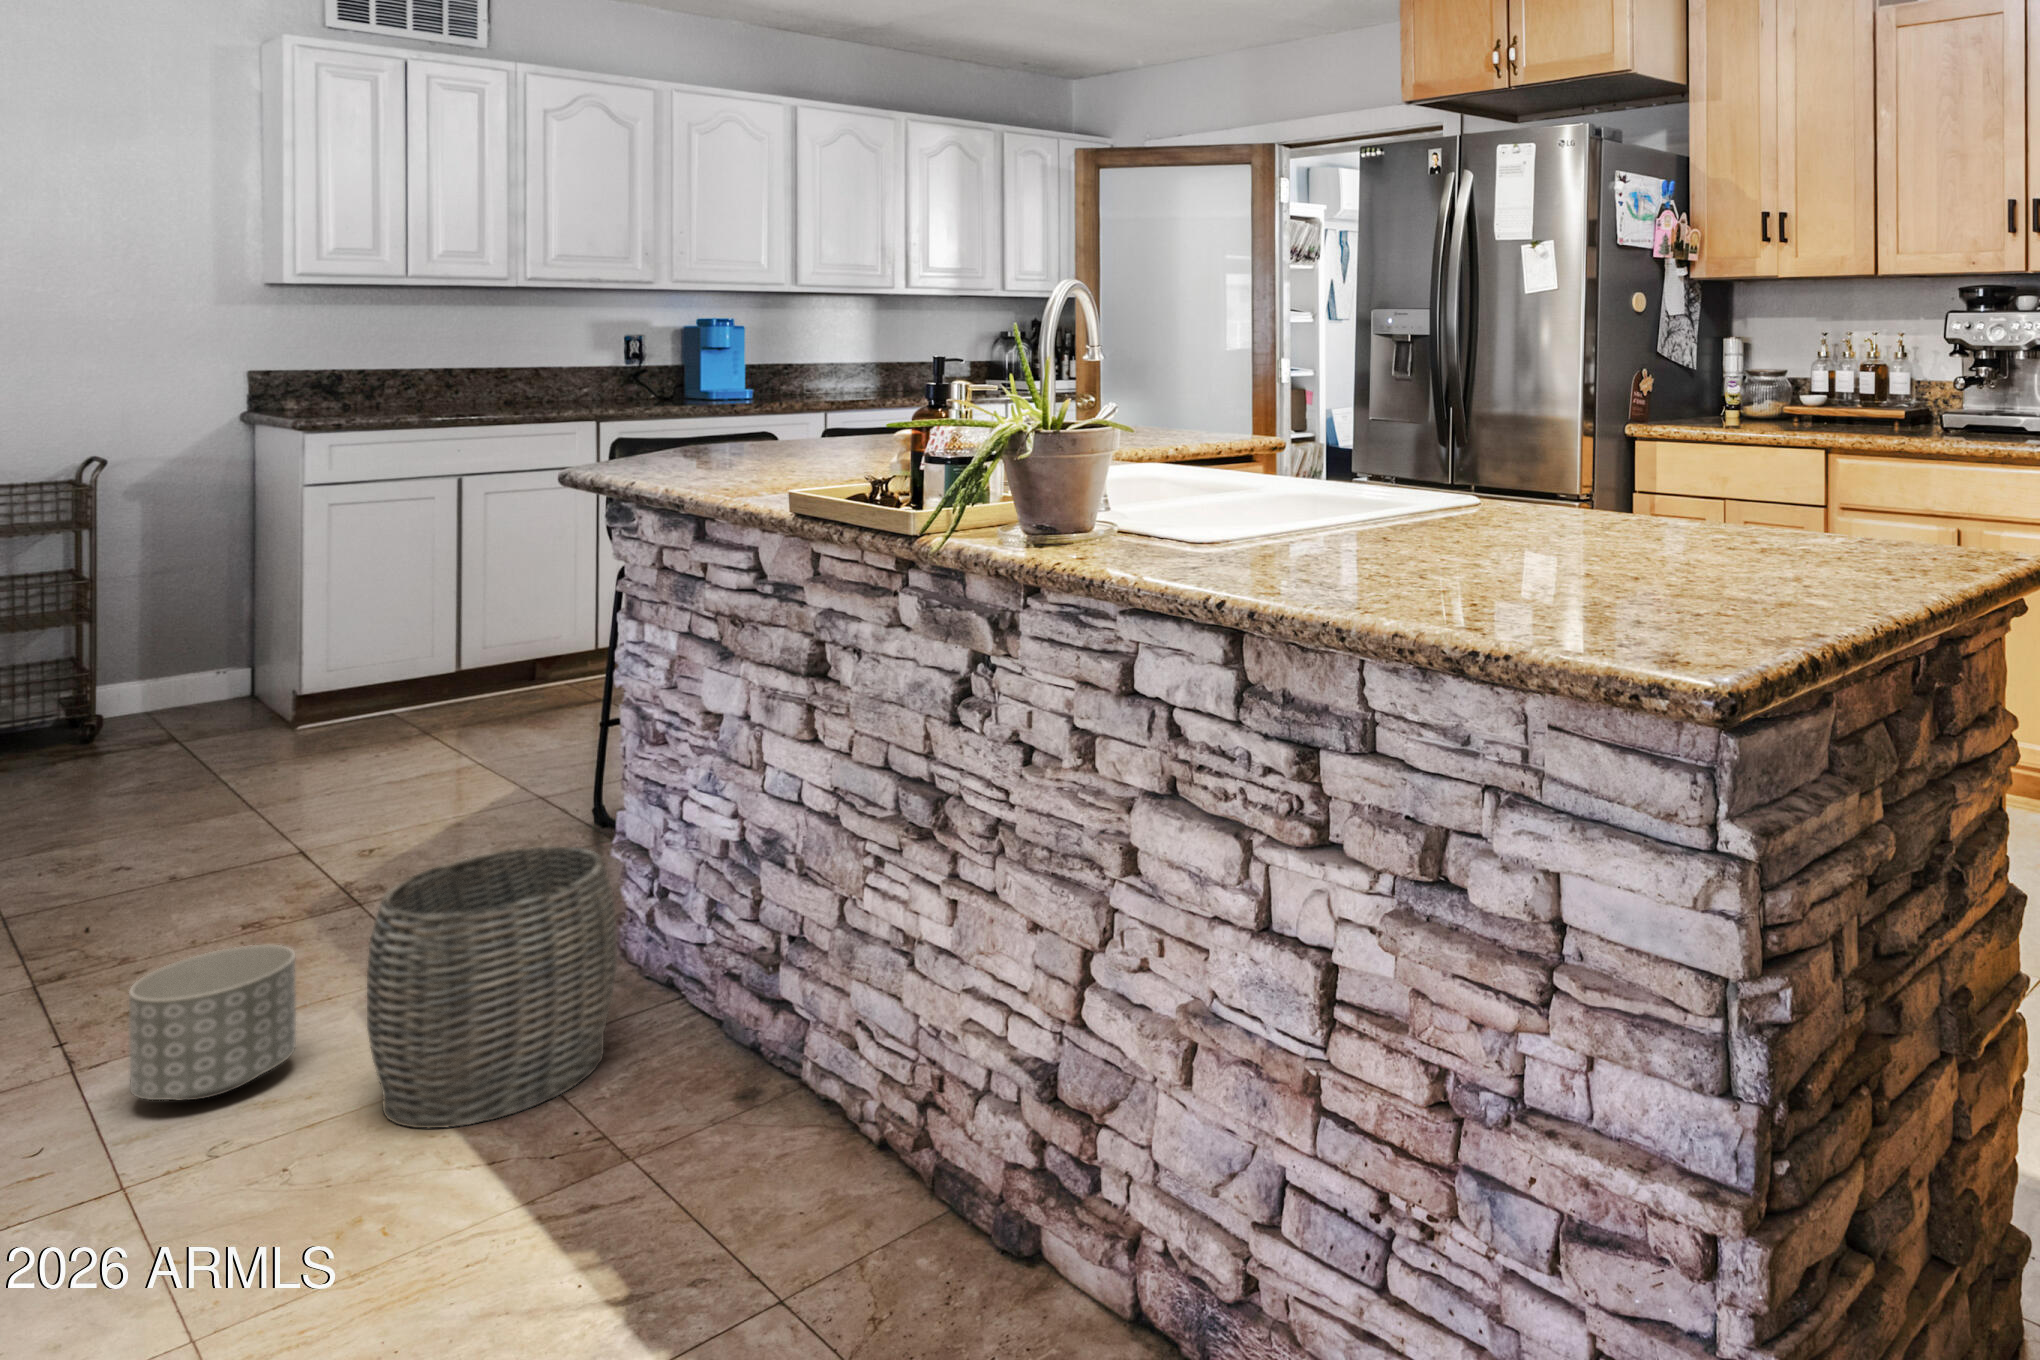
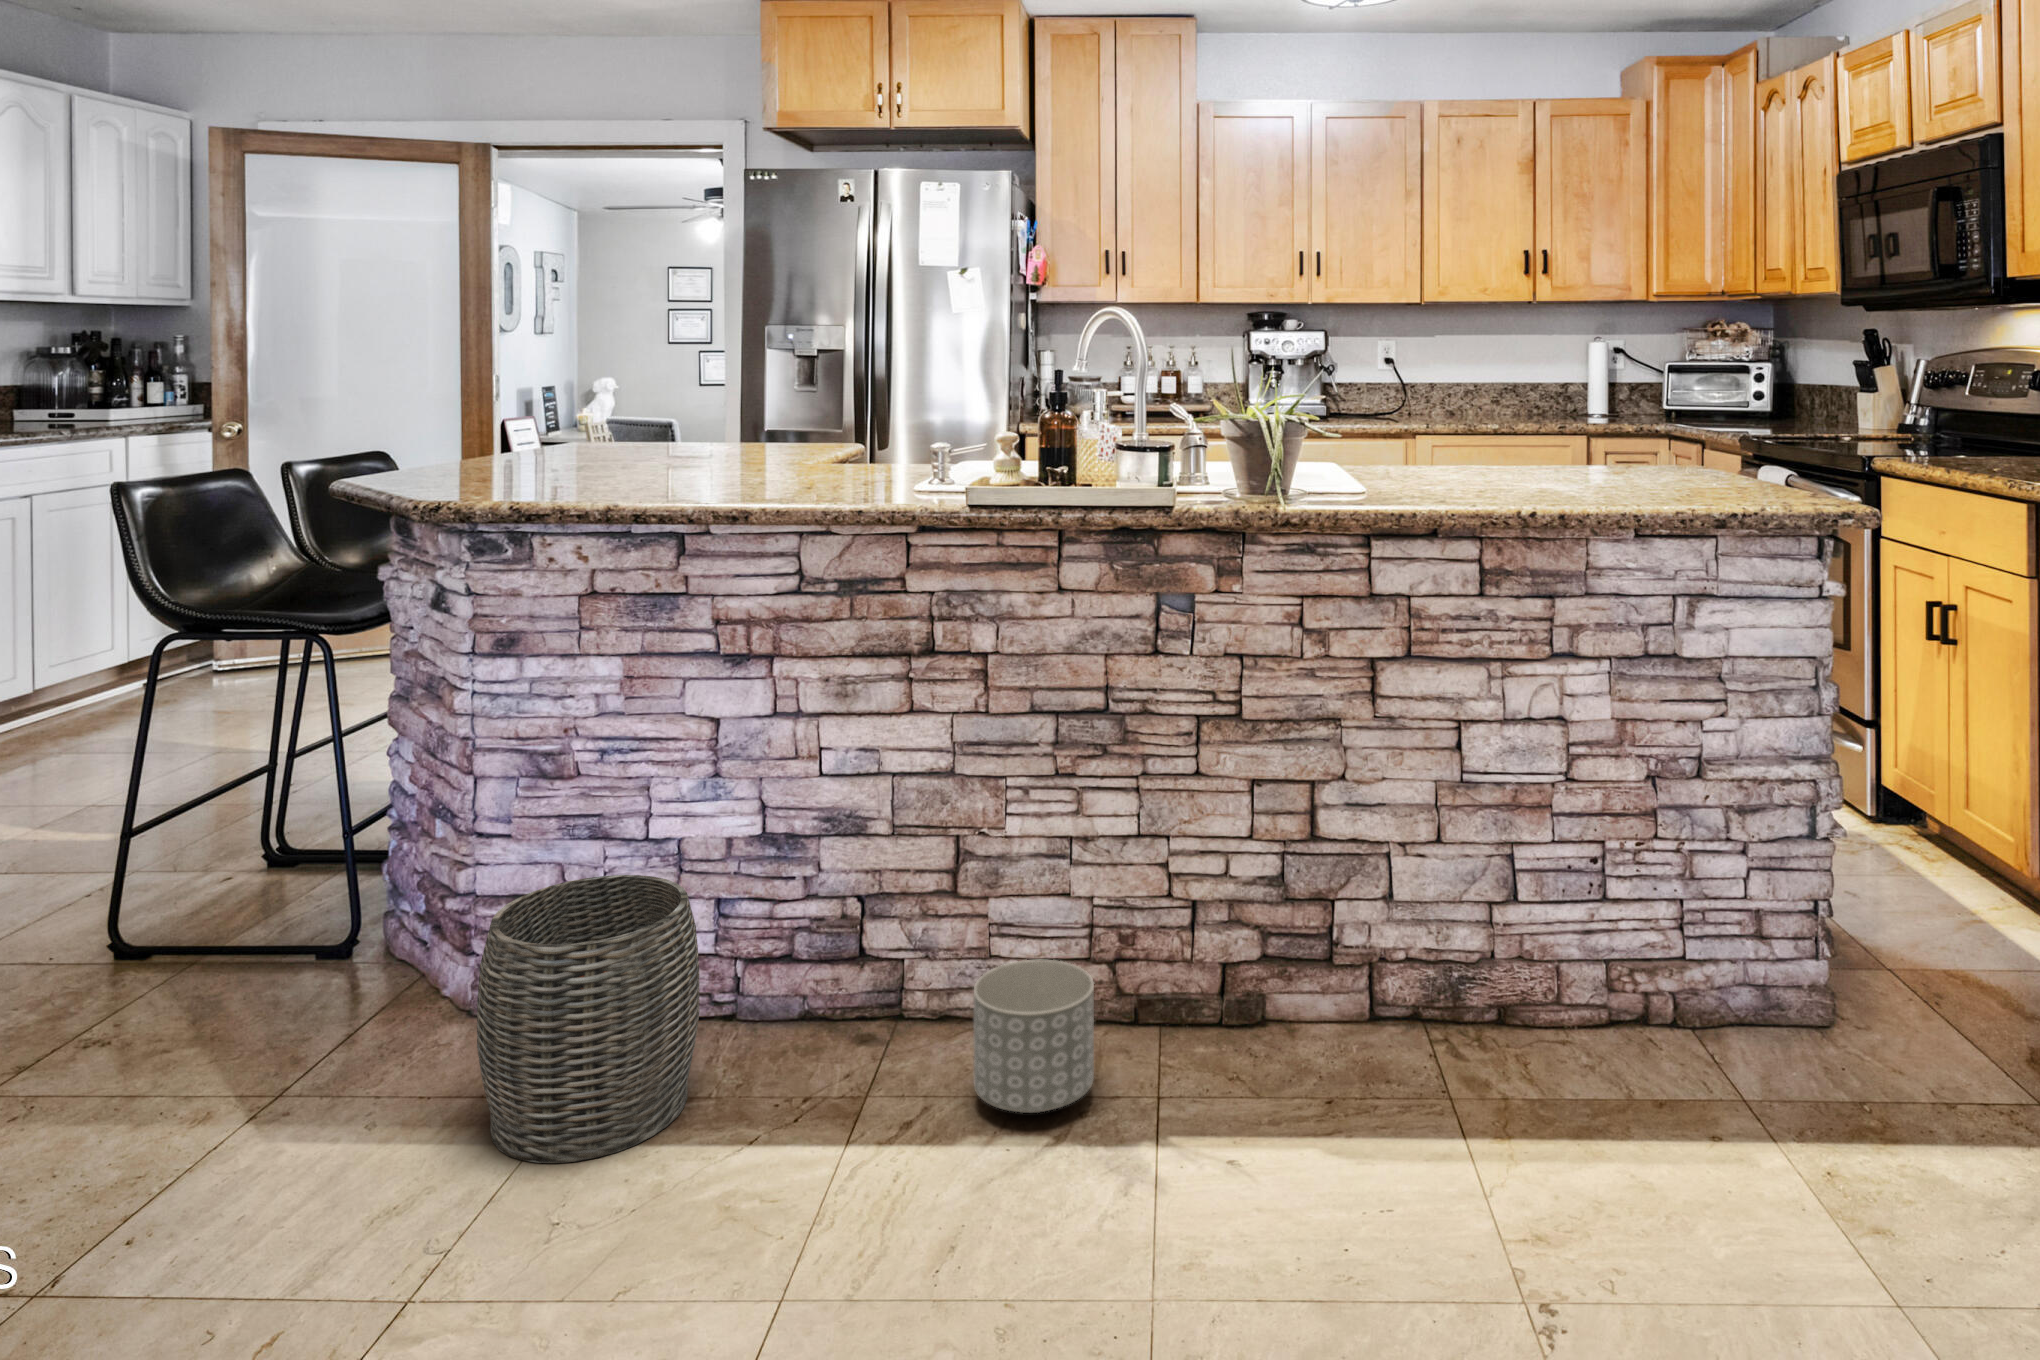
planter: present [129,945,296,1100] -> present [974,960,1094,1113]

